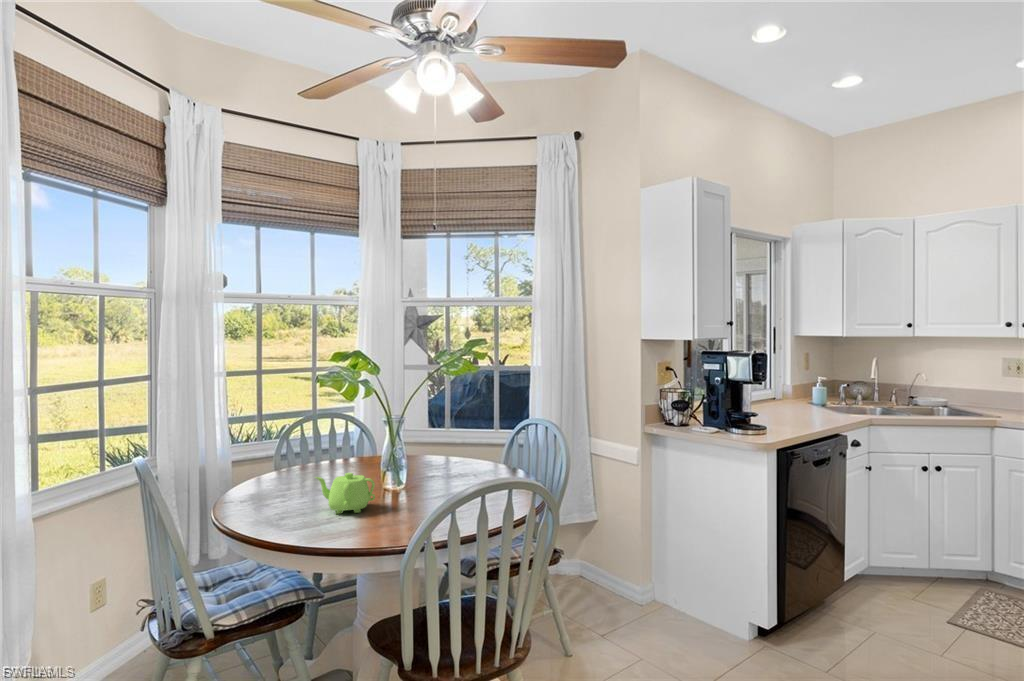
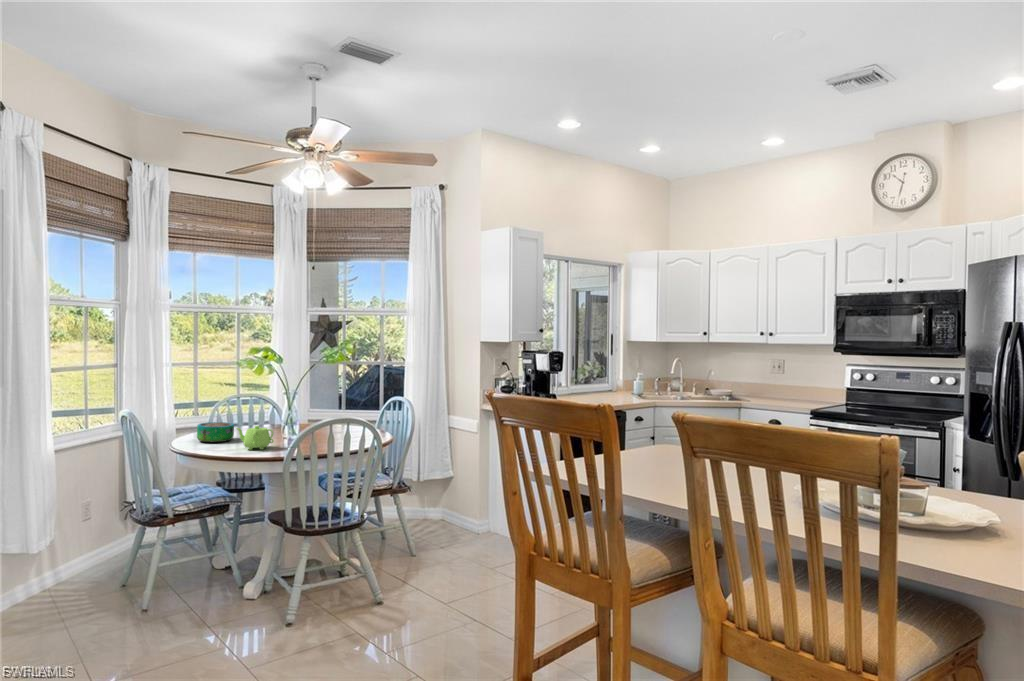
decorative bowl: none [257,460,313,495] -> present [197,422,234,442]

